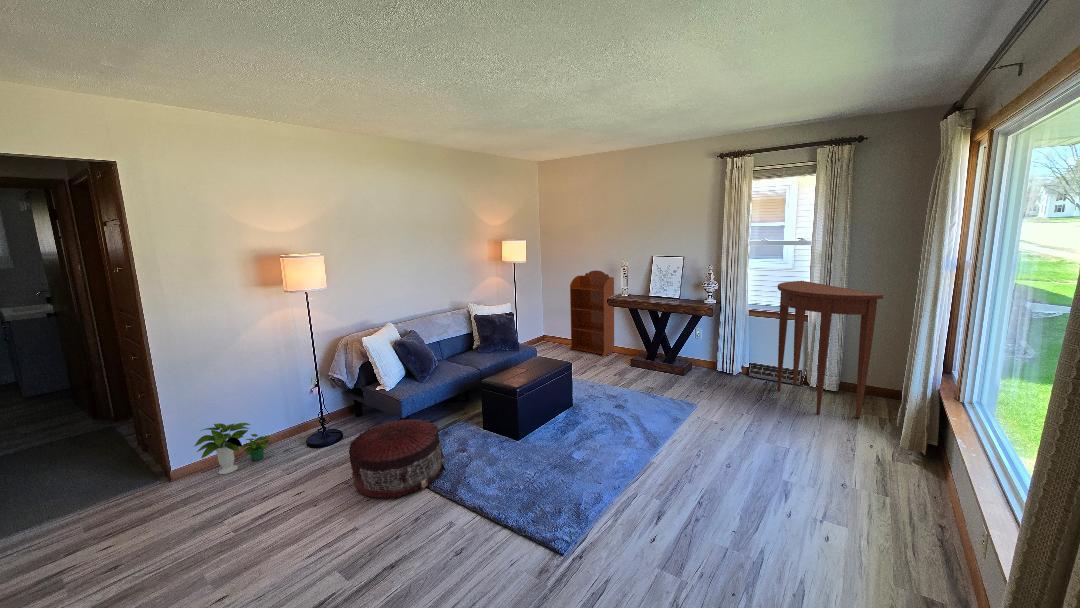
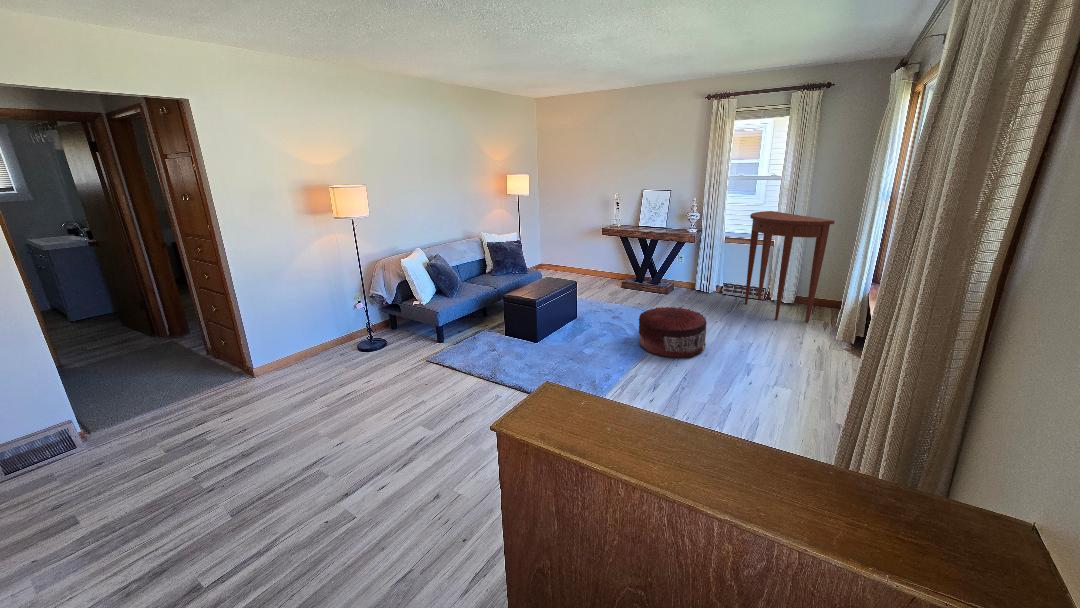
bookcase: present [570,270,614,356] -> none [567,204,608,281]
pouf: present [349,419,445,498] -> present [639,307,706,357]
potted plant: present [195,423,271,474] -> none [274,330,332,371]

